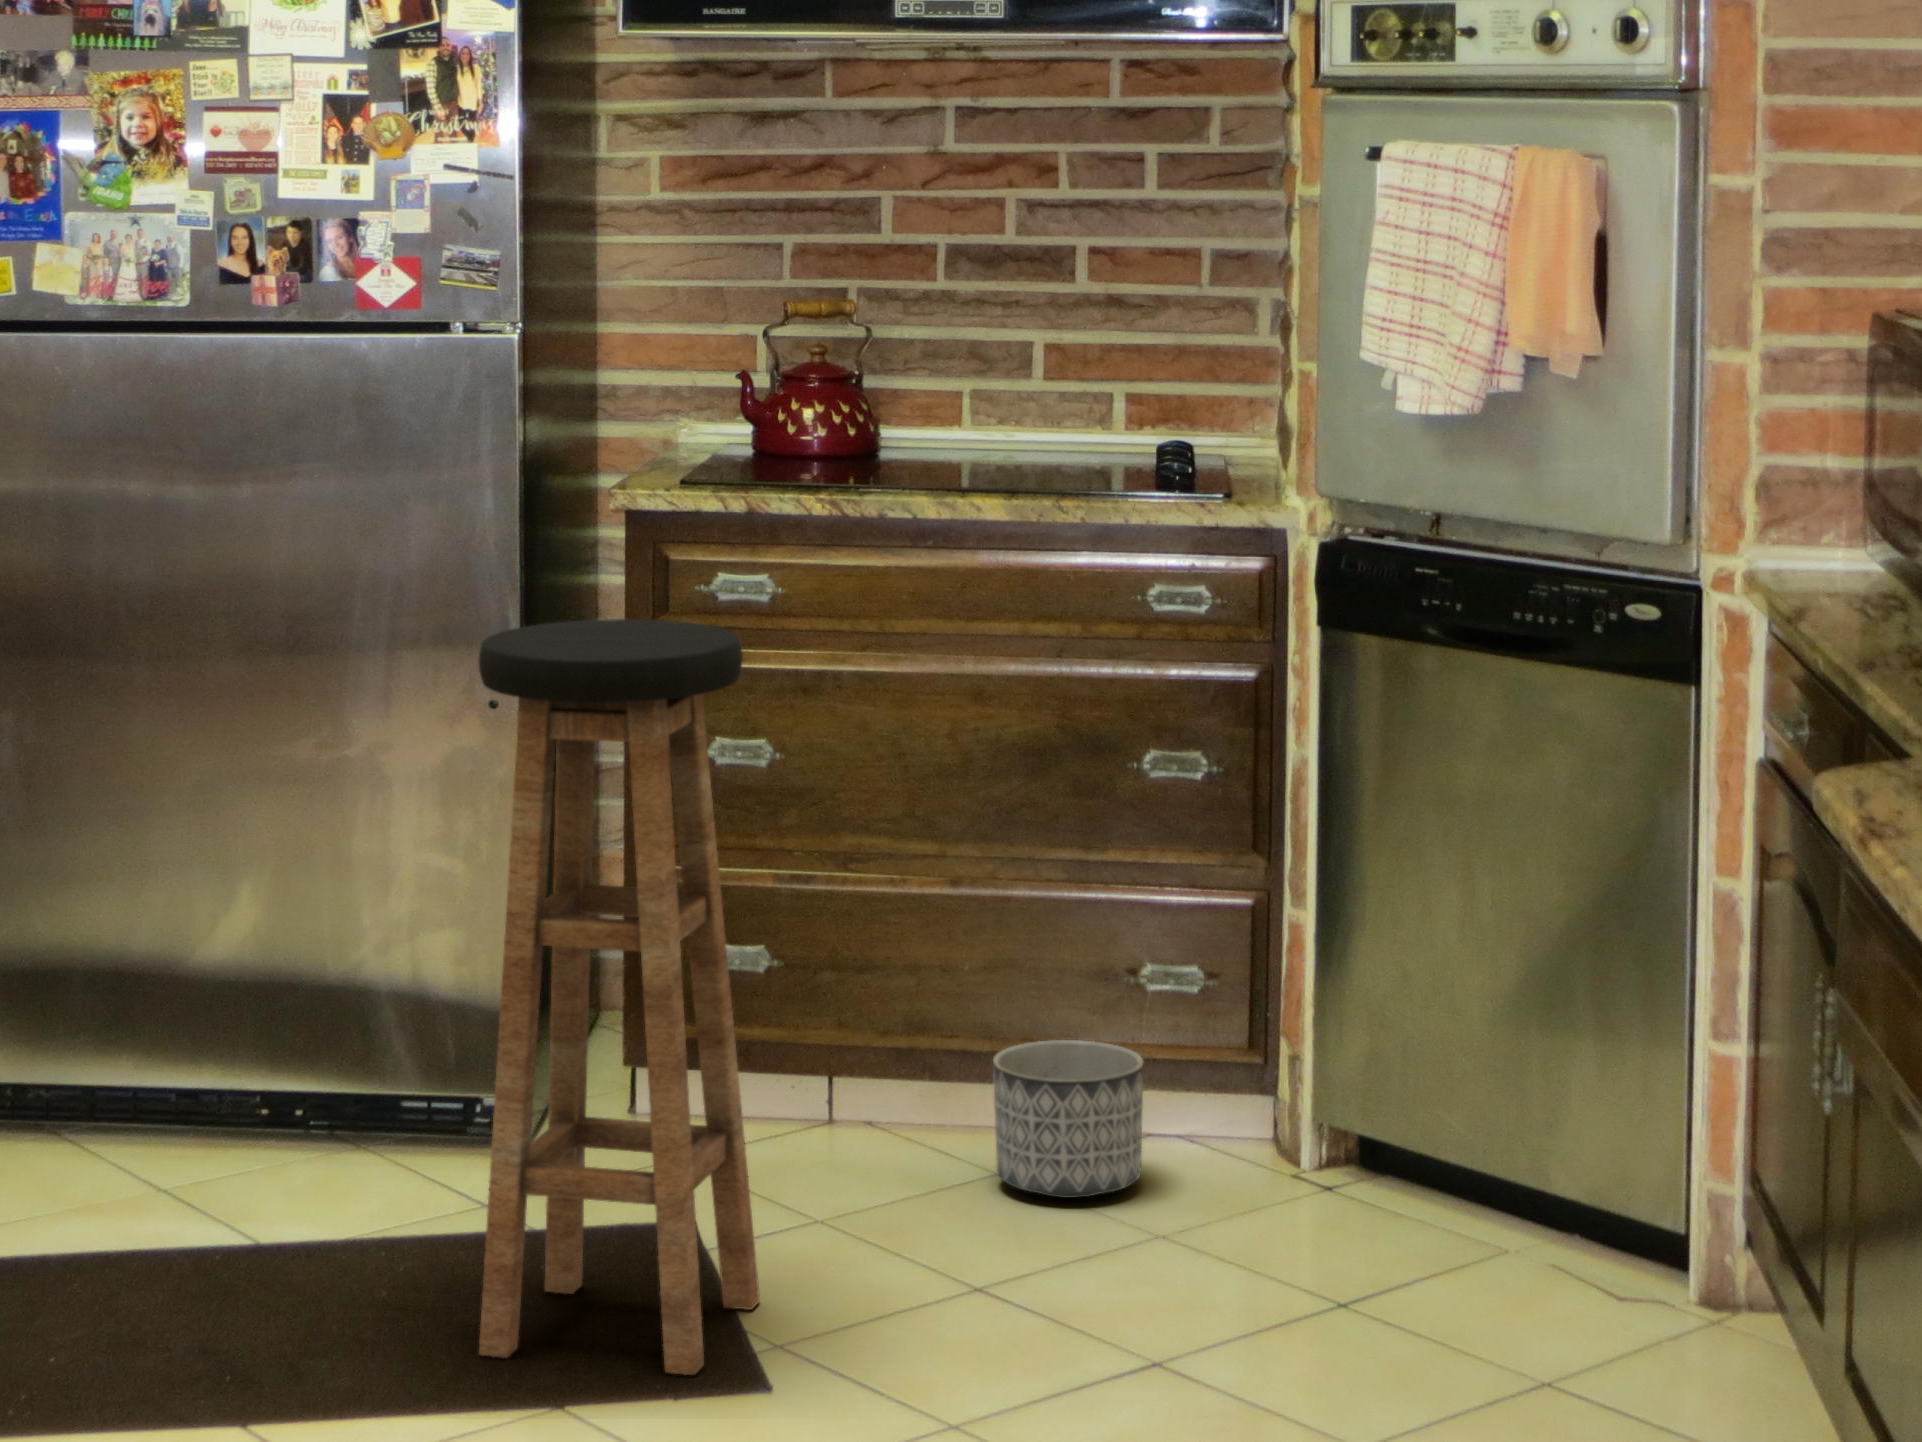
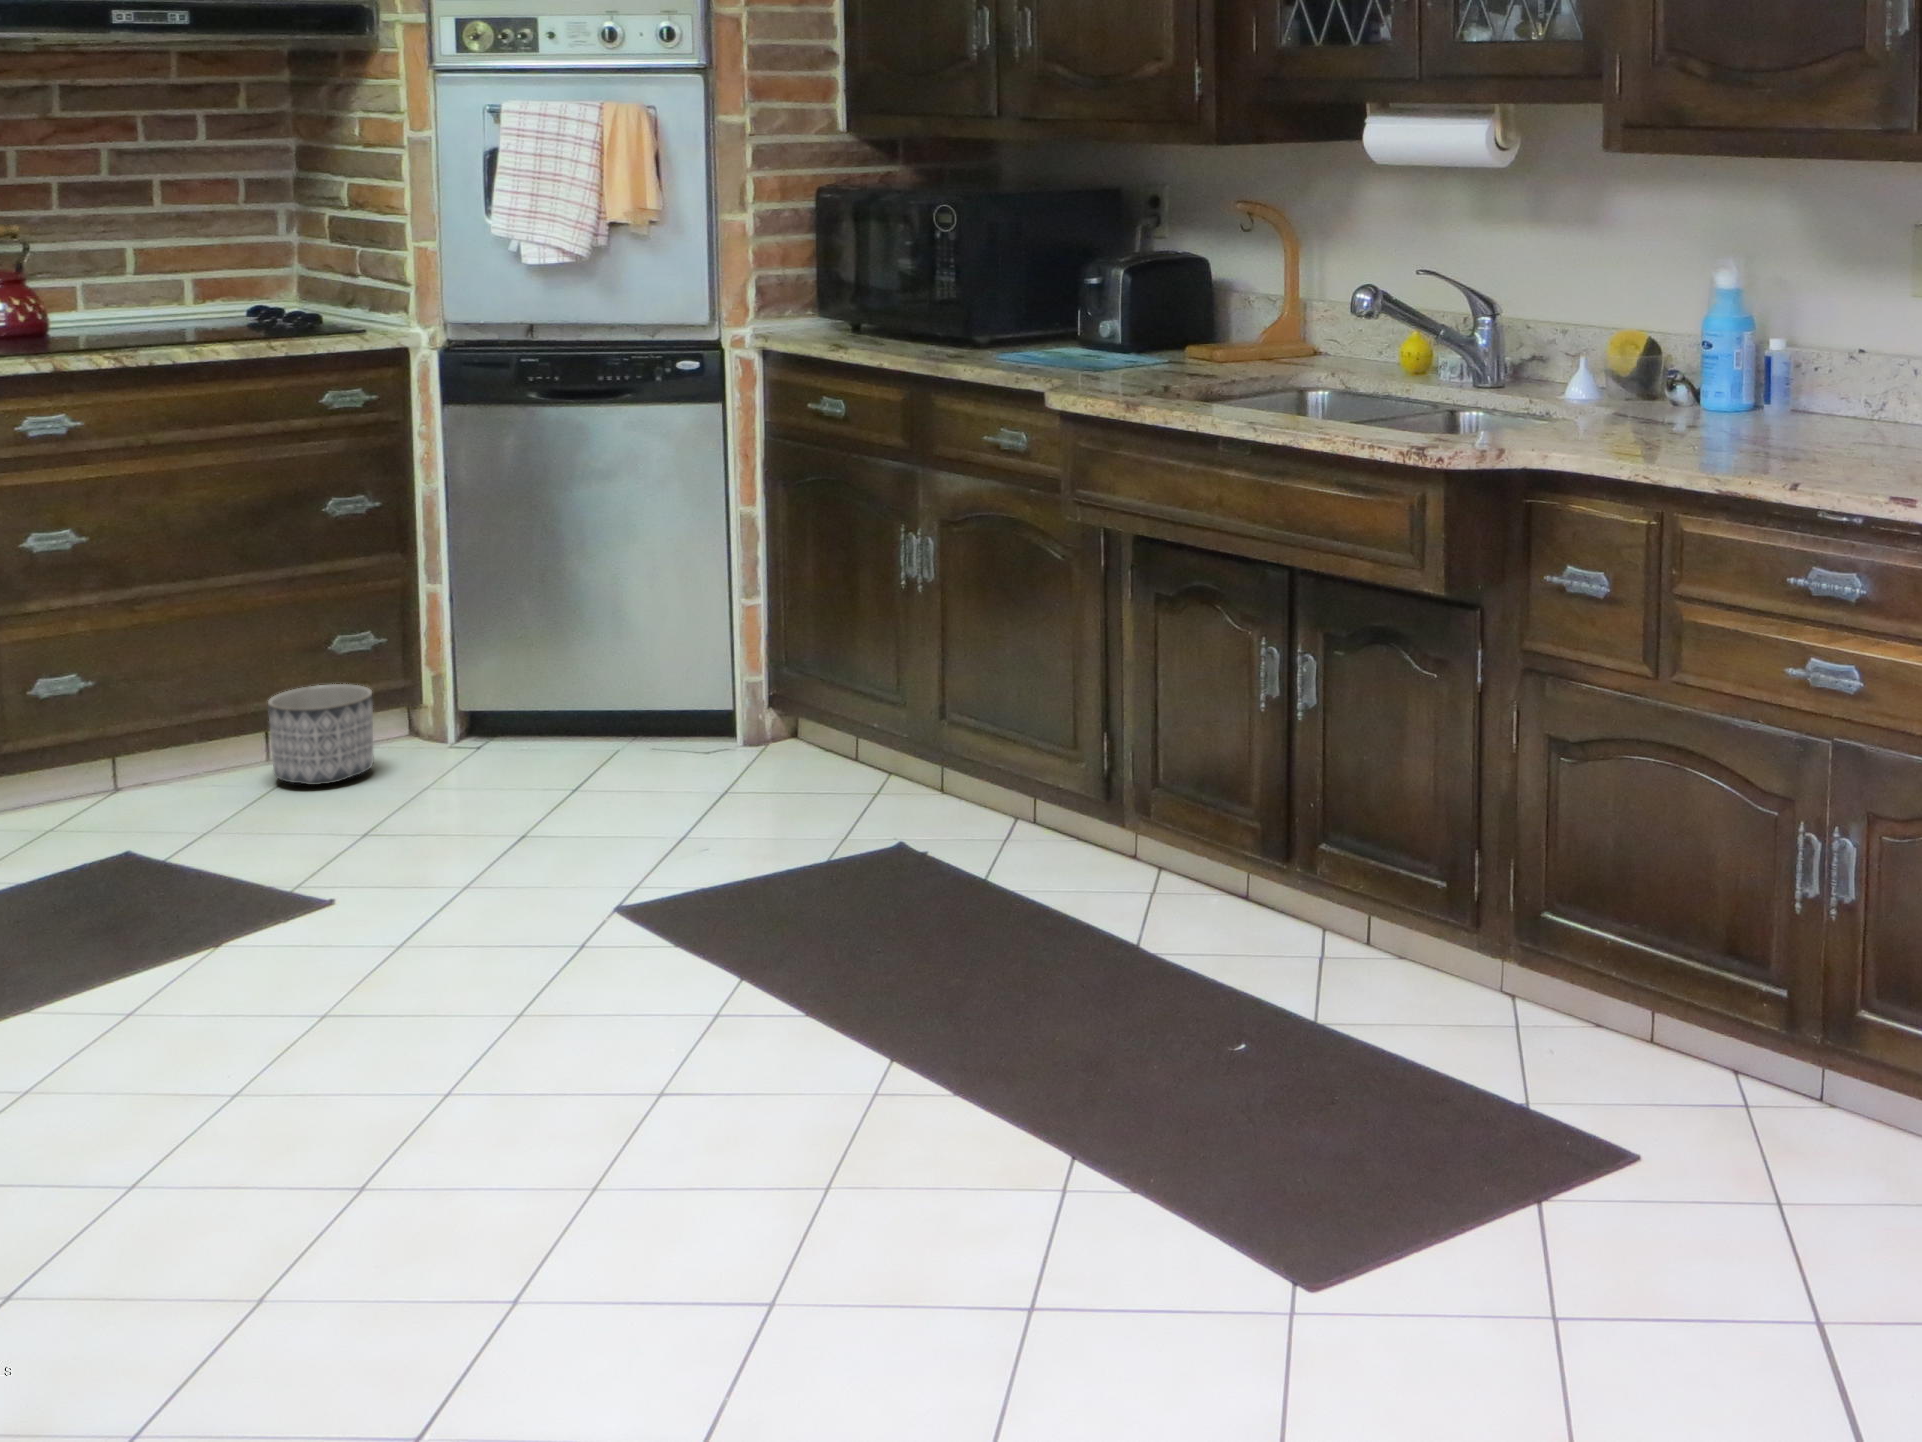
bar stool: present [479,619,760,1375] -> none [33,426,256,945]

